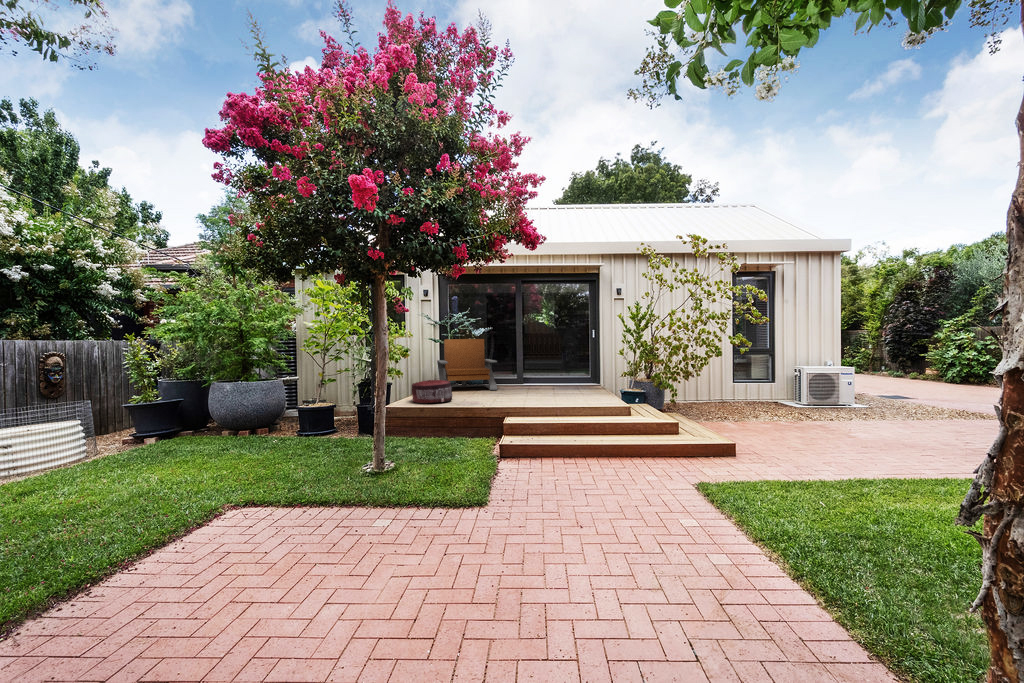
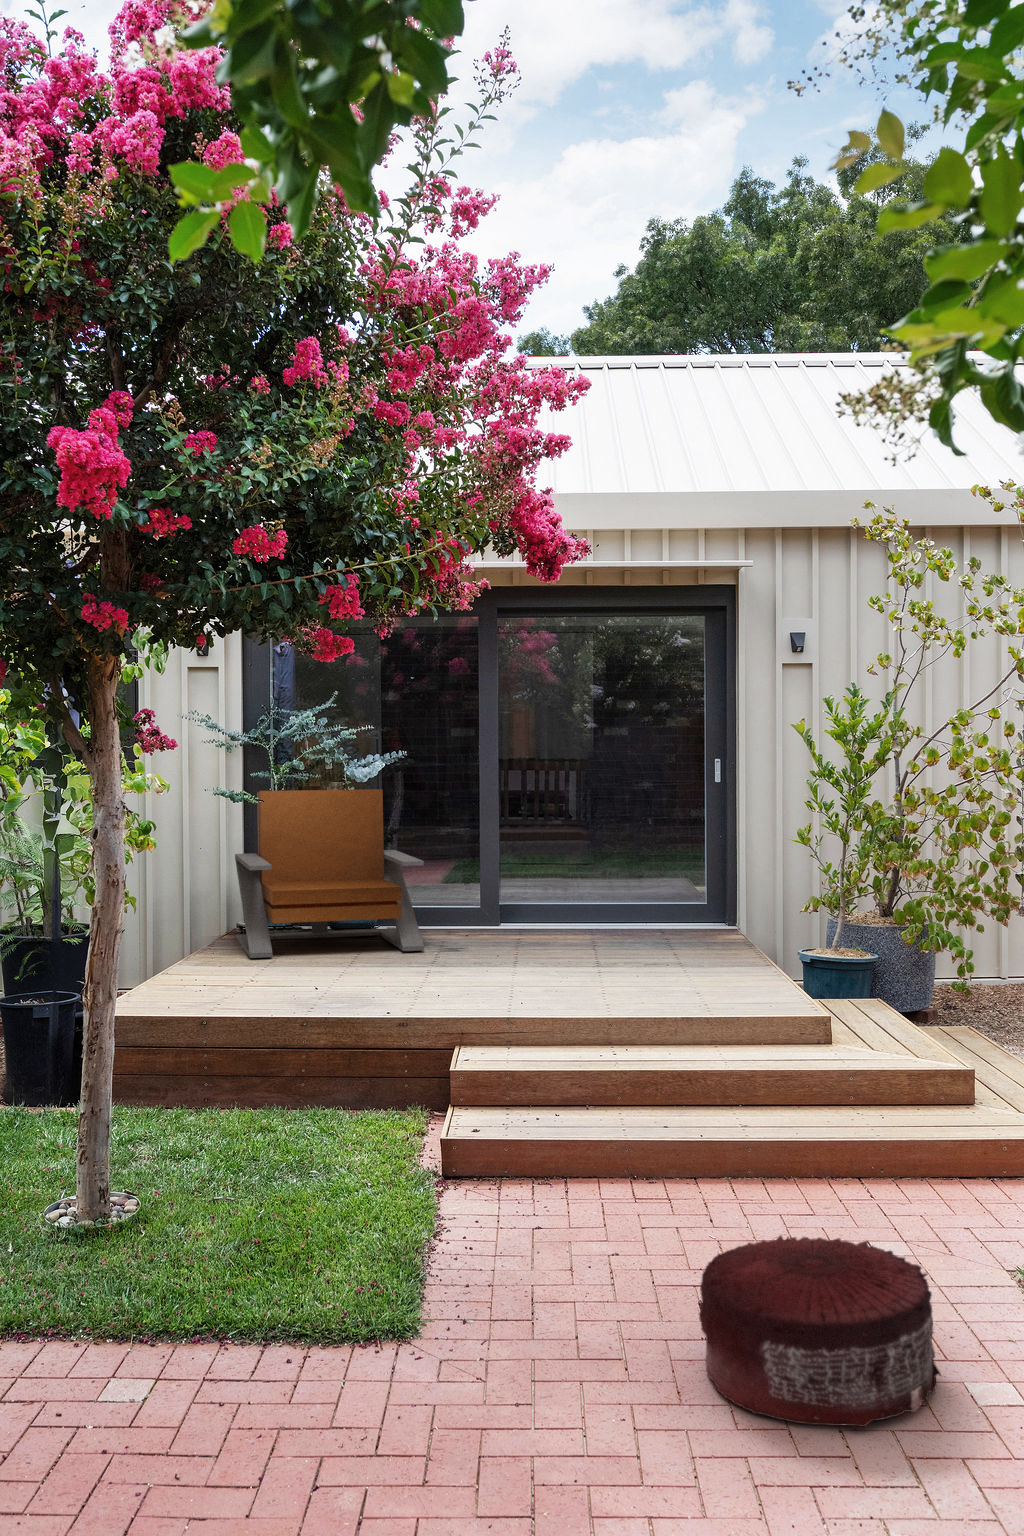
pouf: present [412,380,453,403] -> present [699,1235,941,1427]

